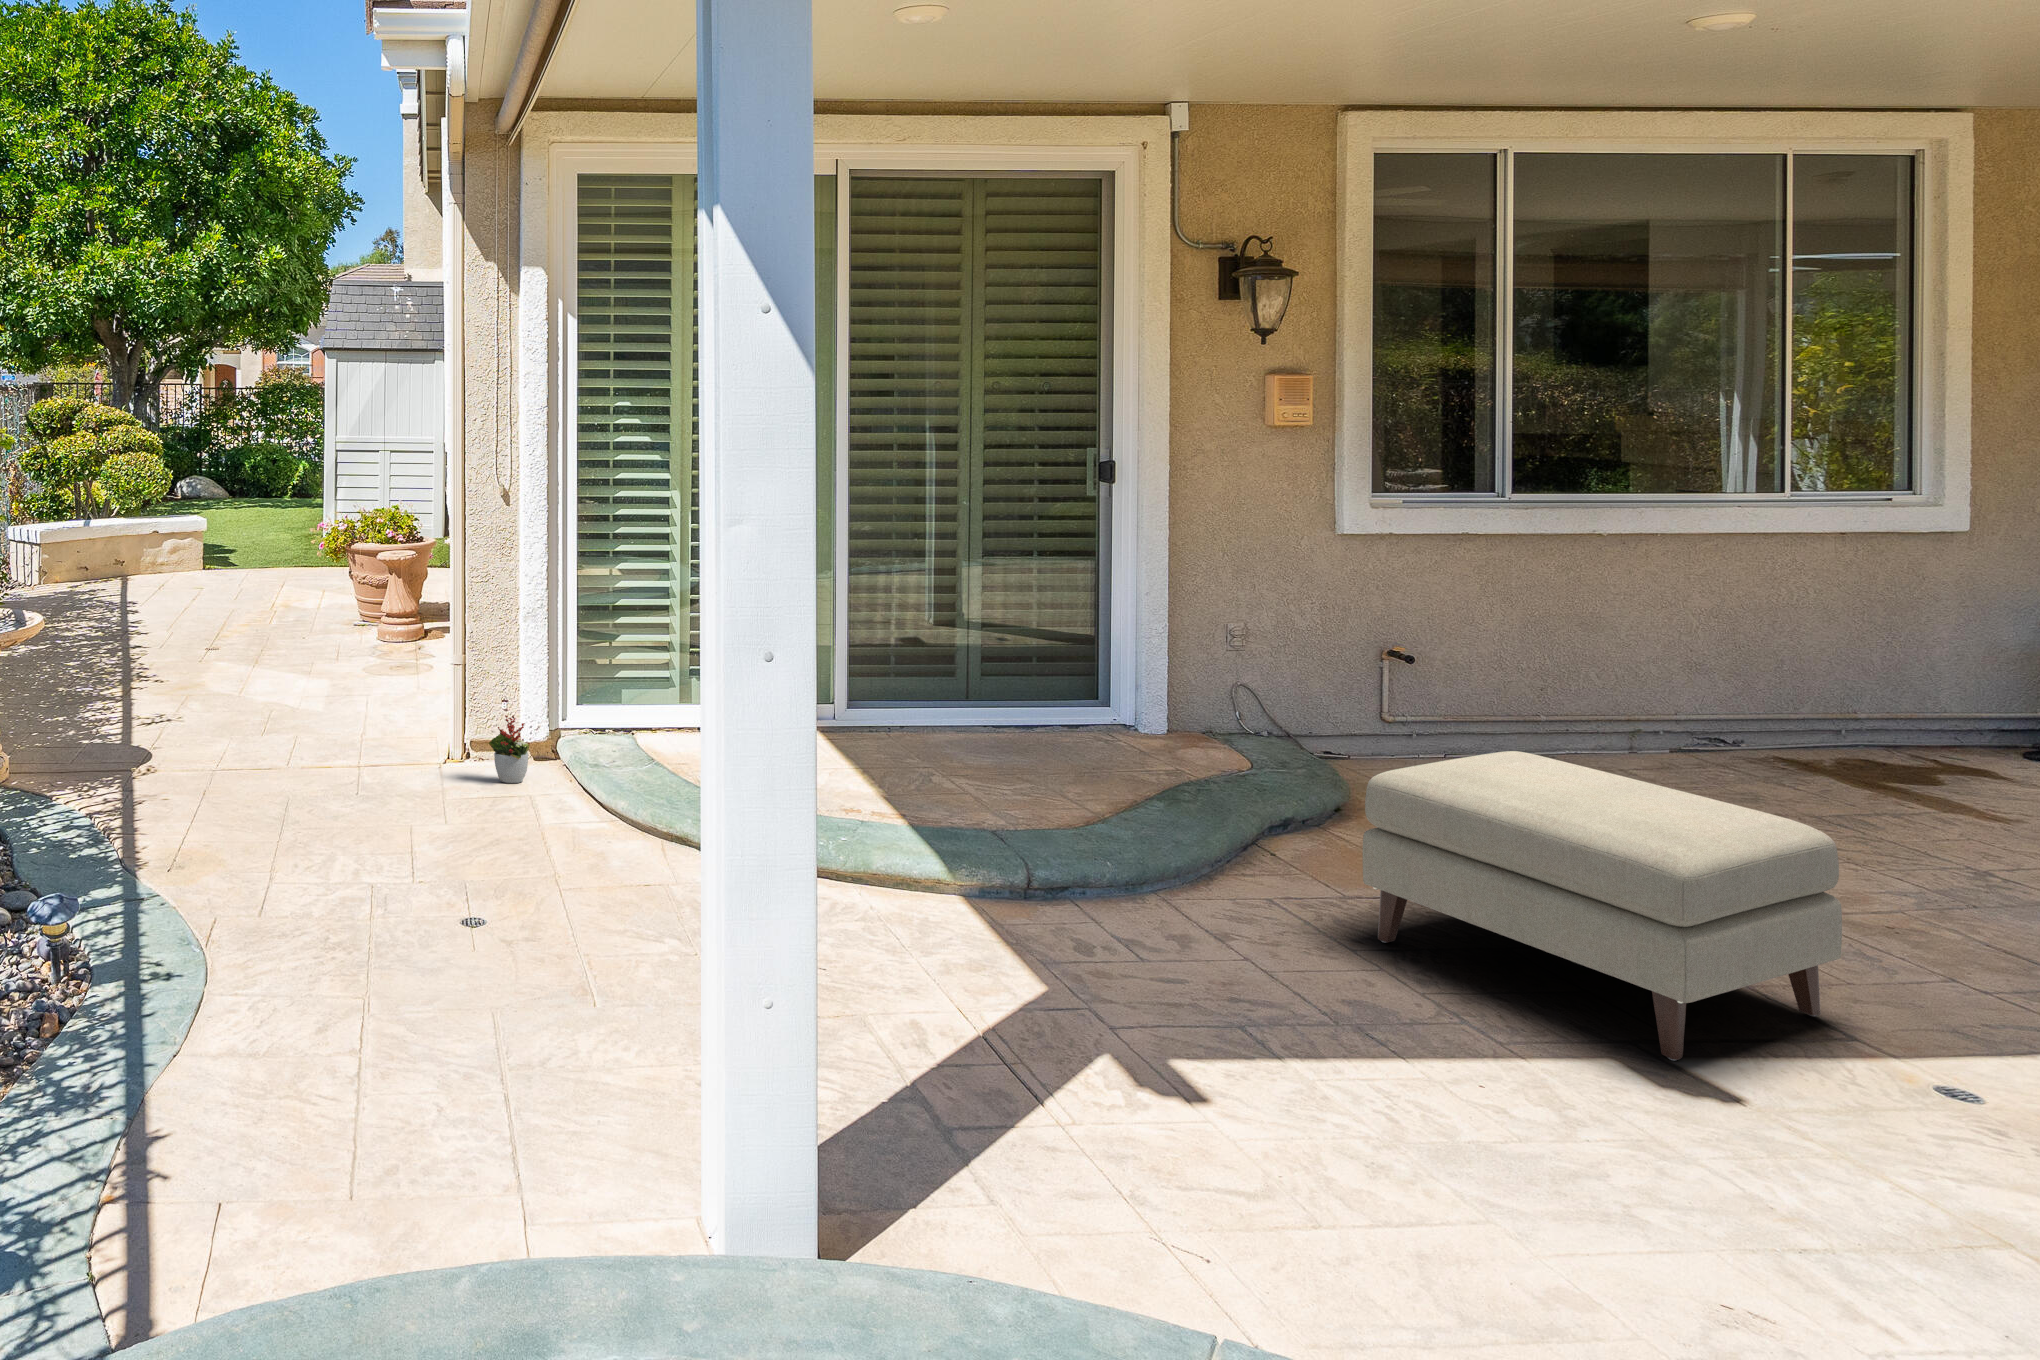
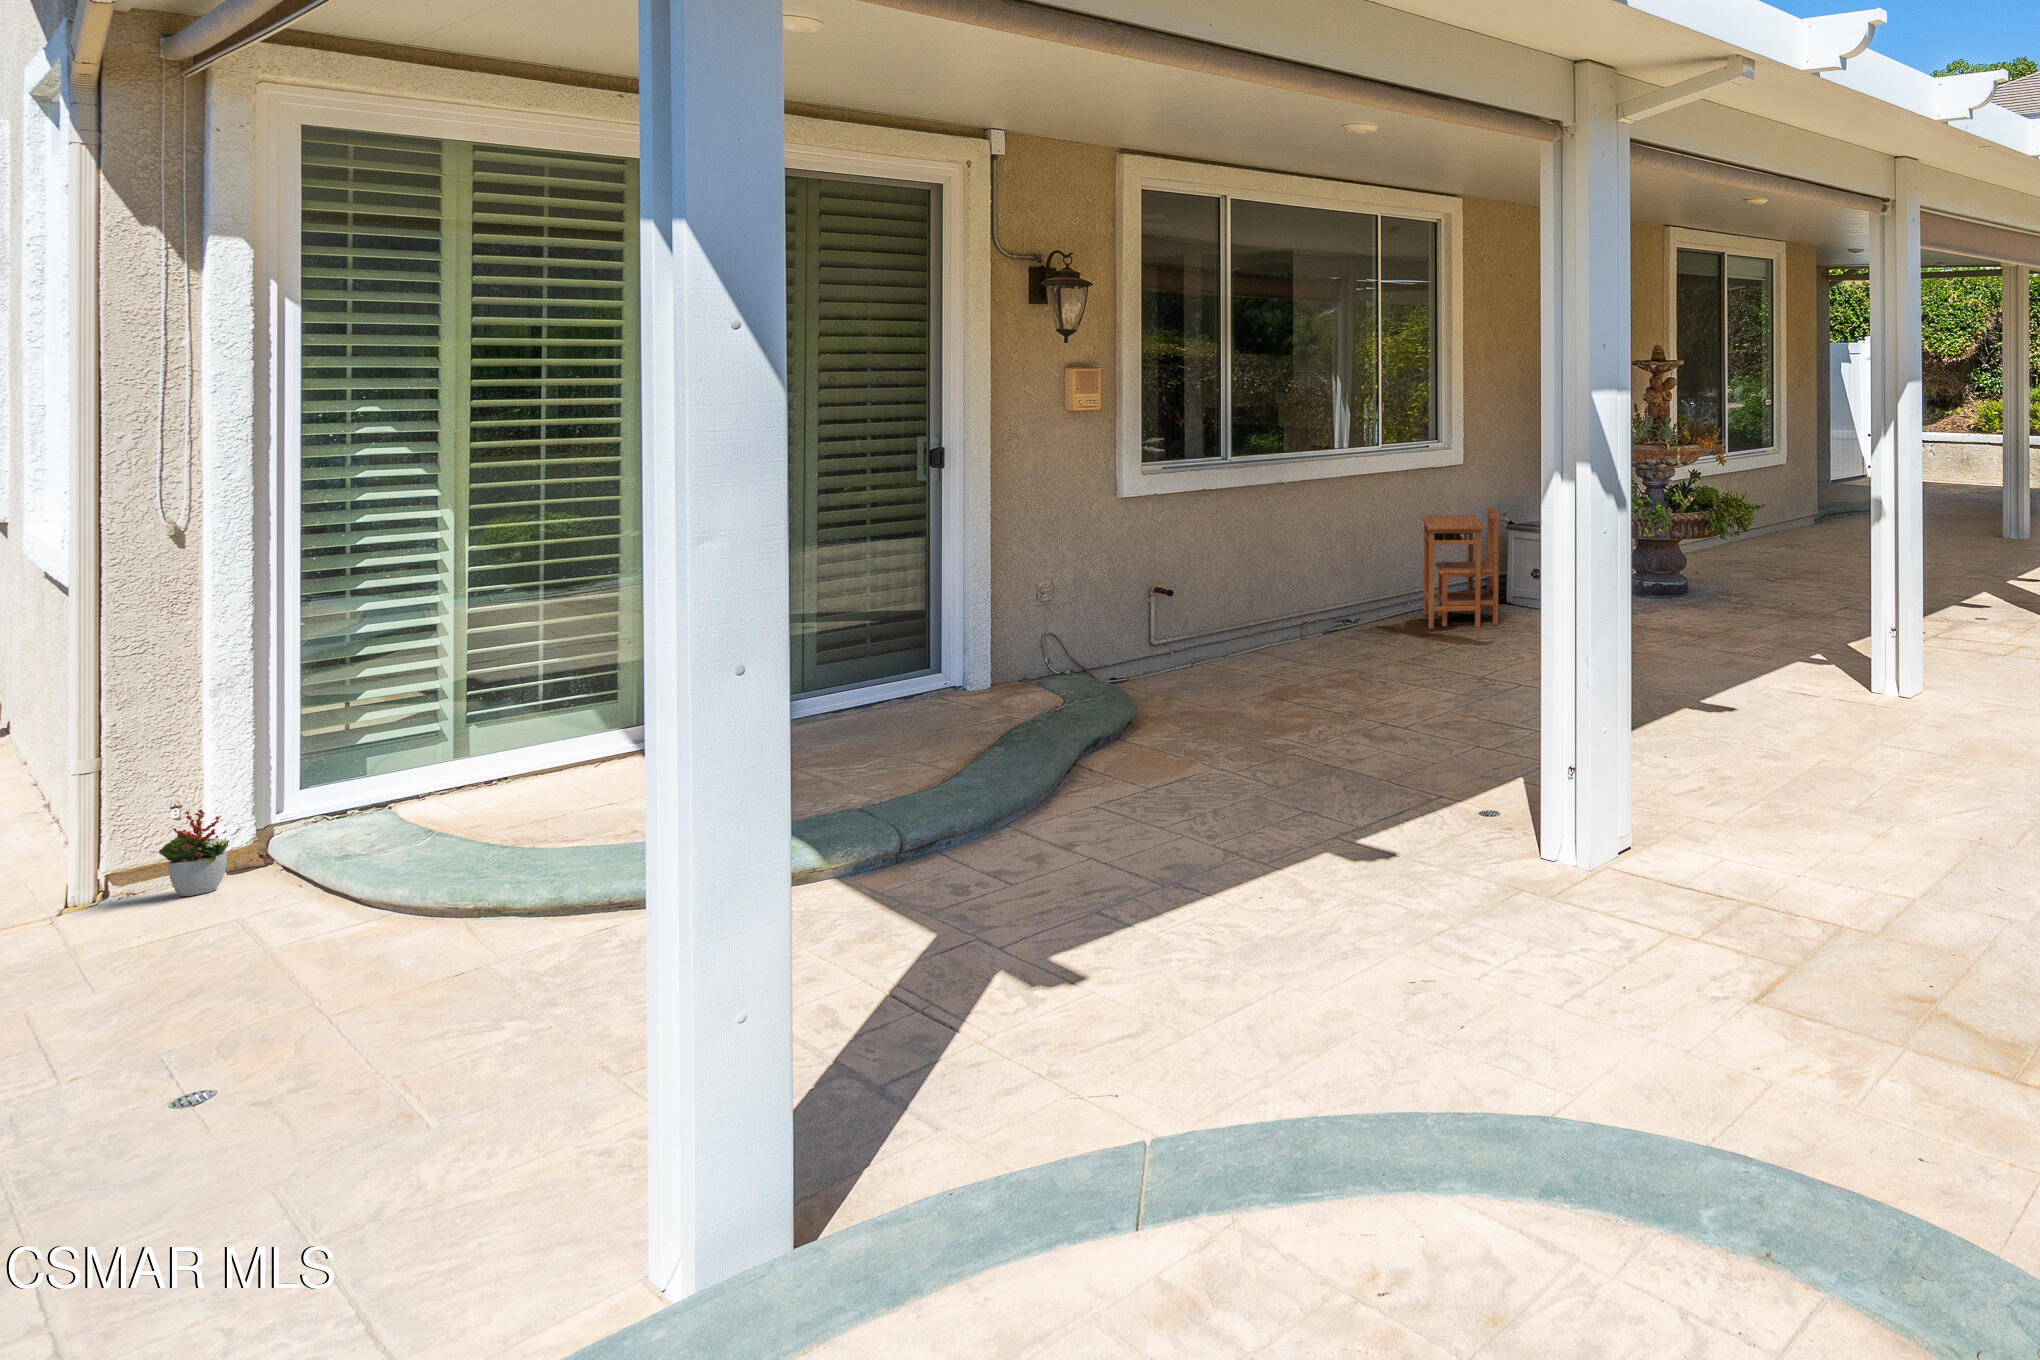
side table: none [1823,593,1971,774] -> present [1422,507,1499,629]
ottoman: present [1363,751,1842,1061] -> none [1175,655,1464,852]

